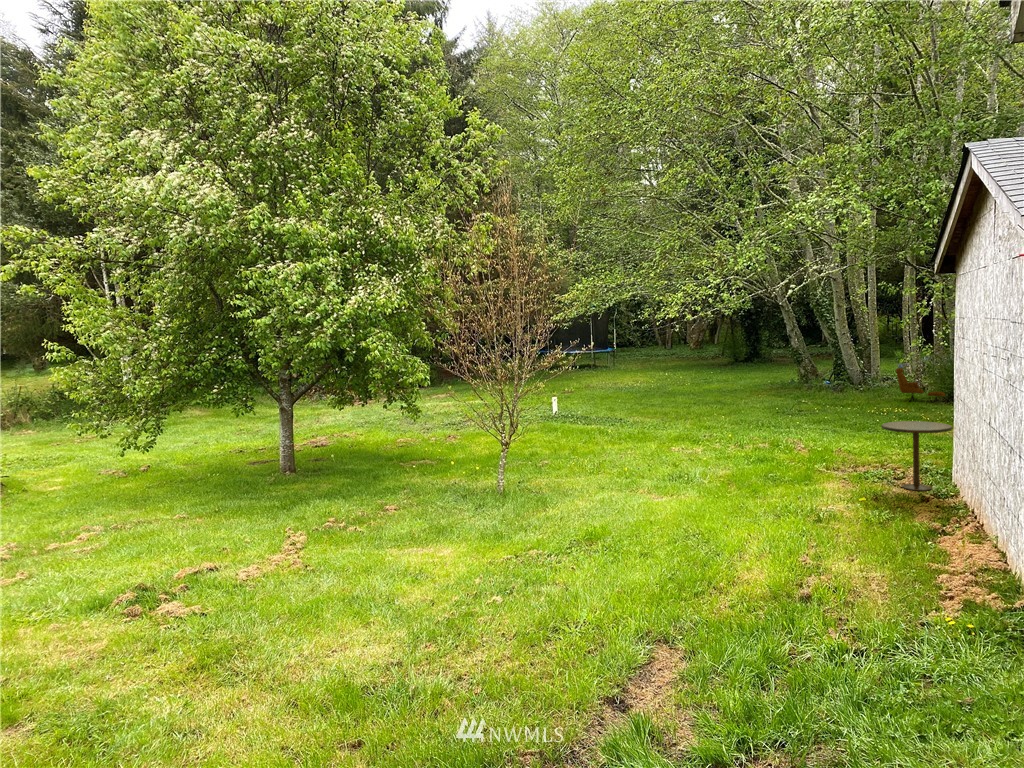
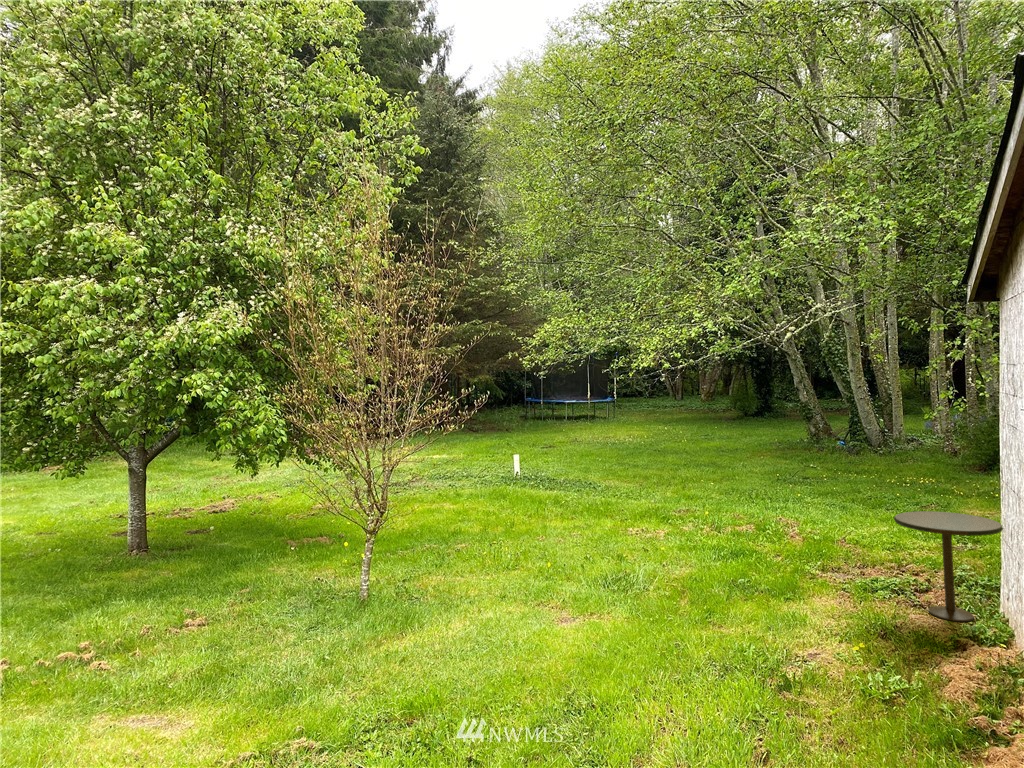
lounge chair: present [896,368,945,401] -> none [921,428,984,472]

